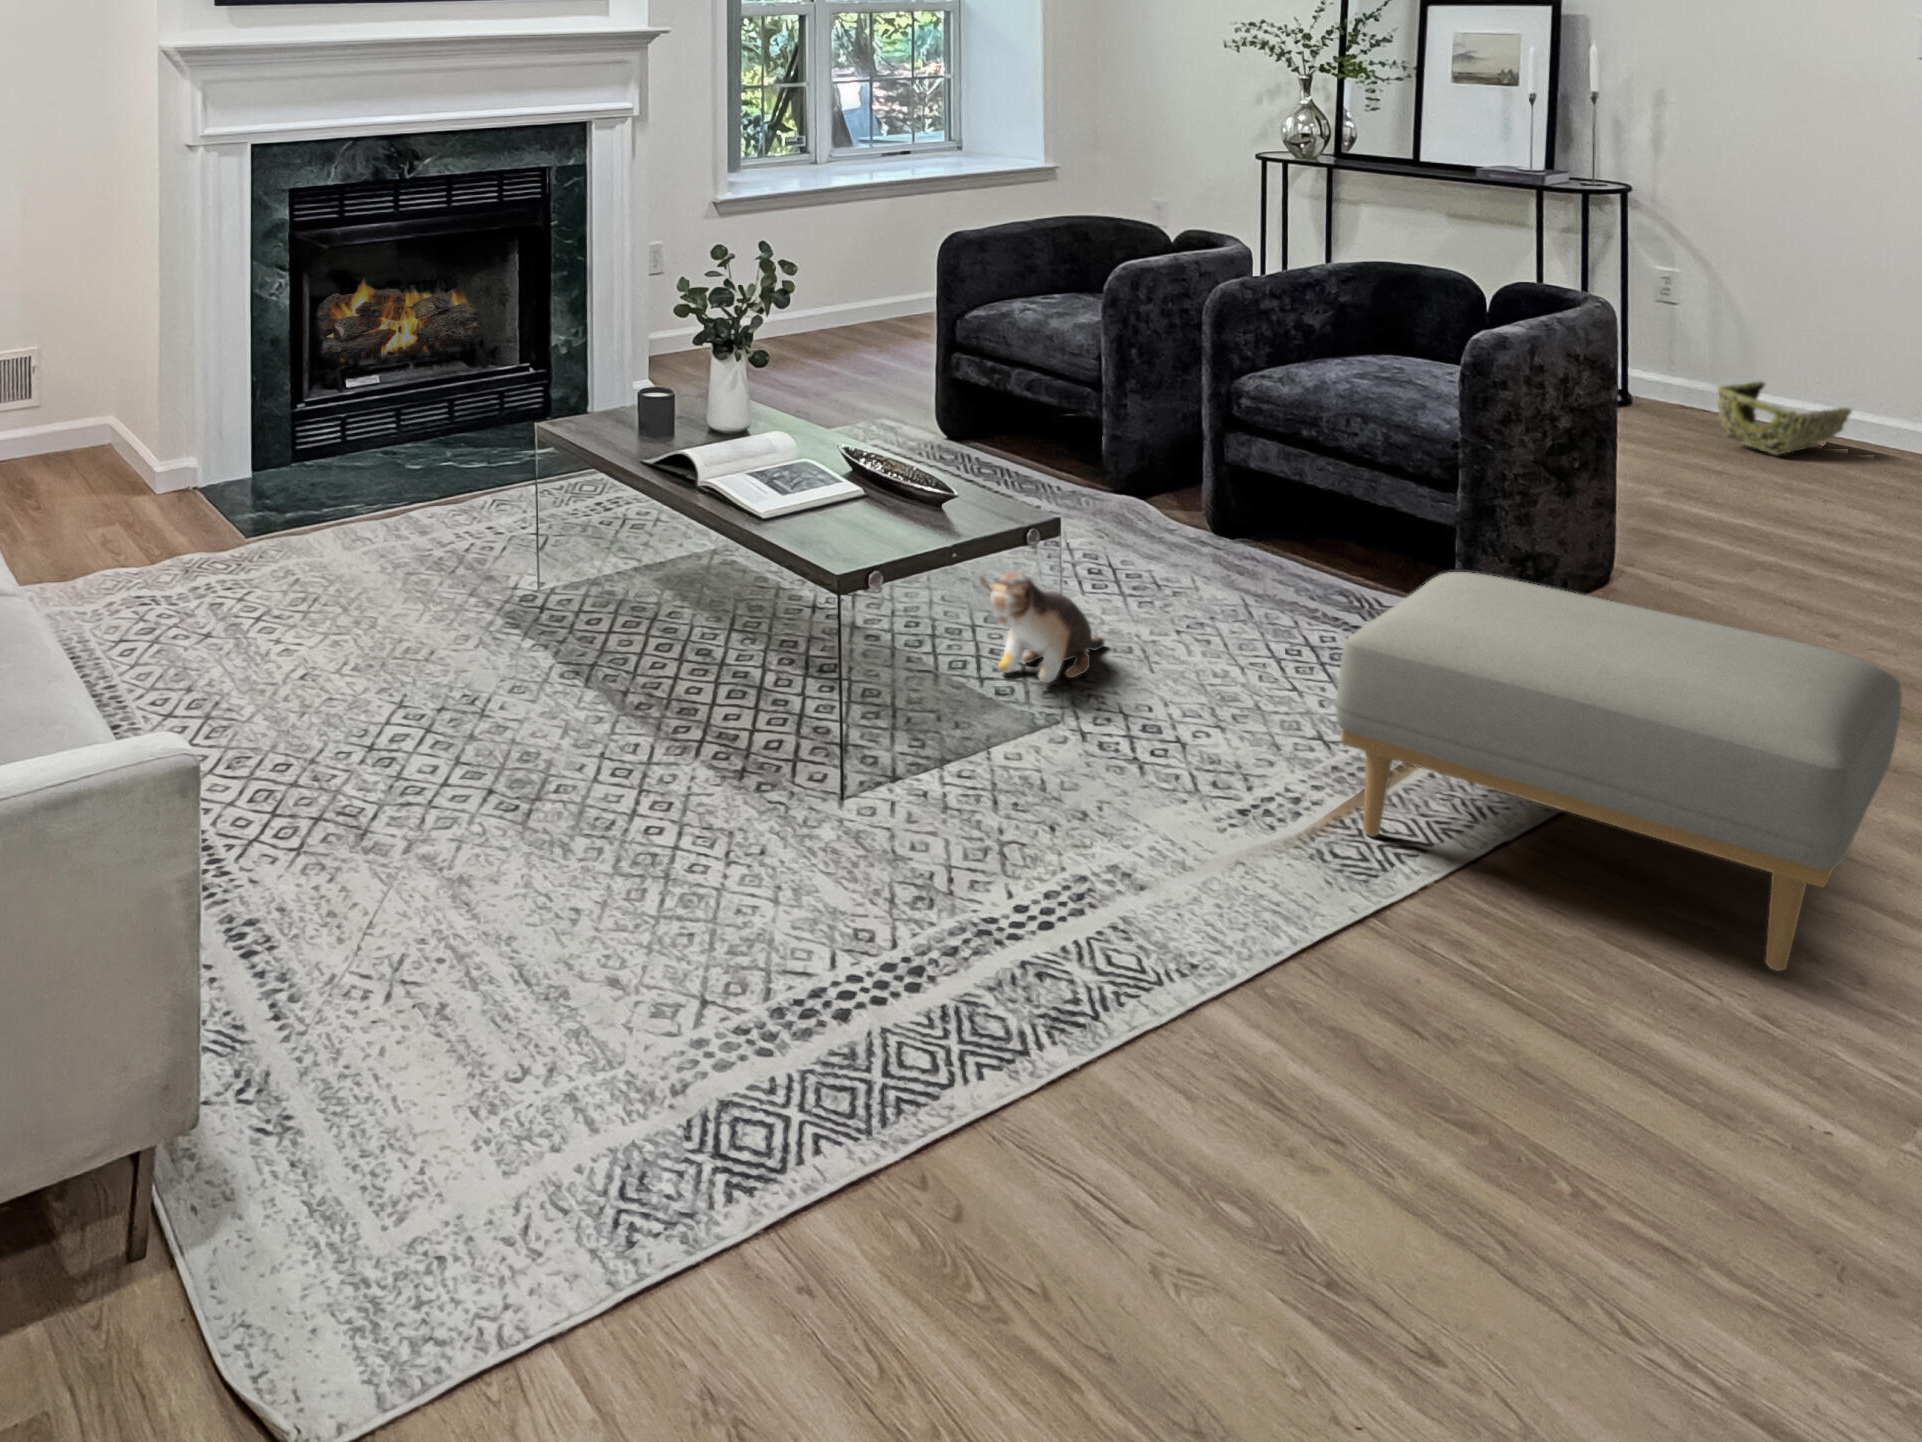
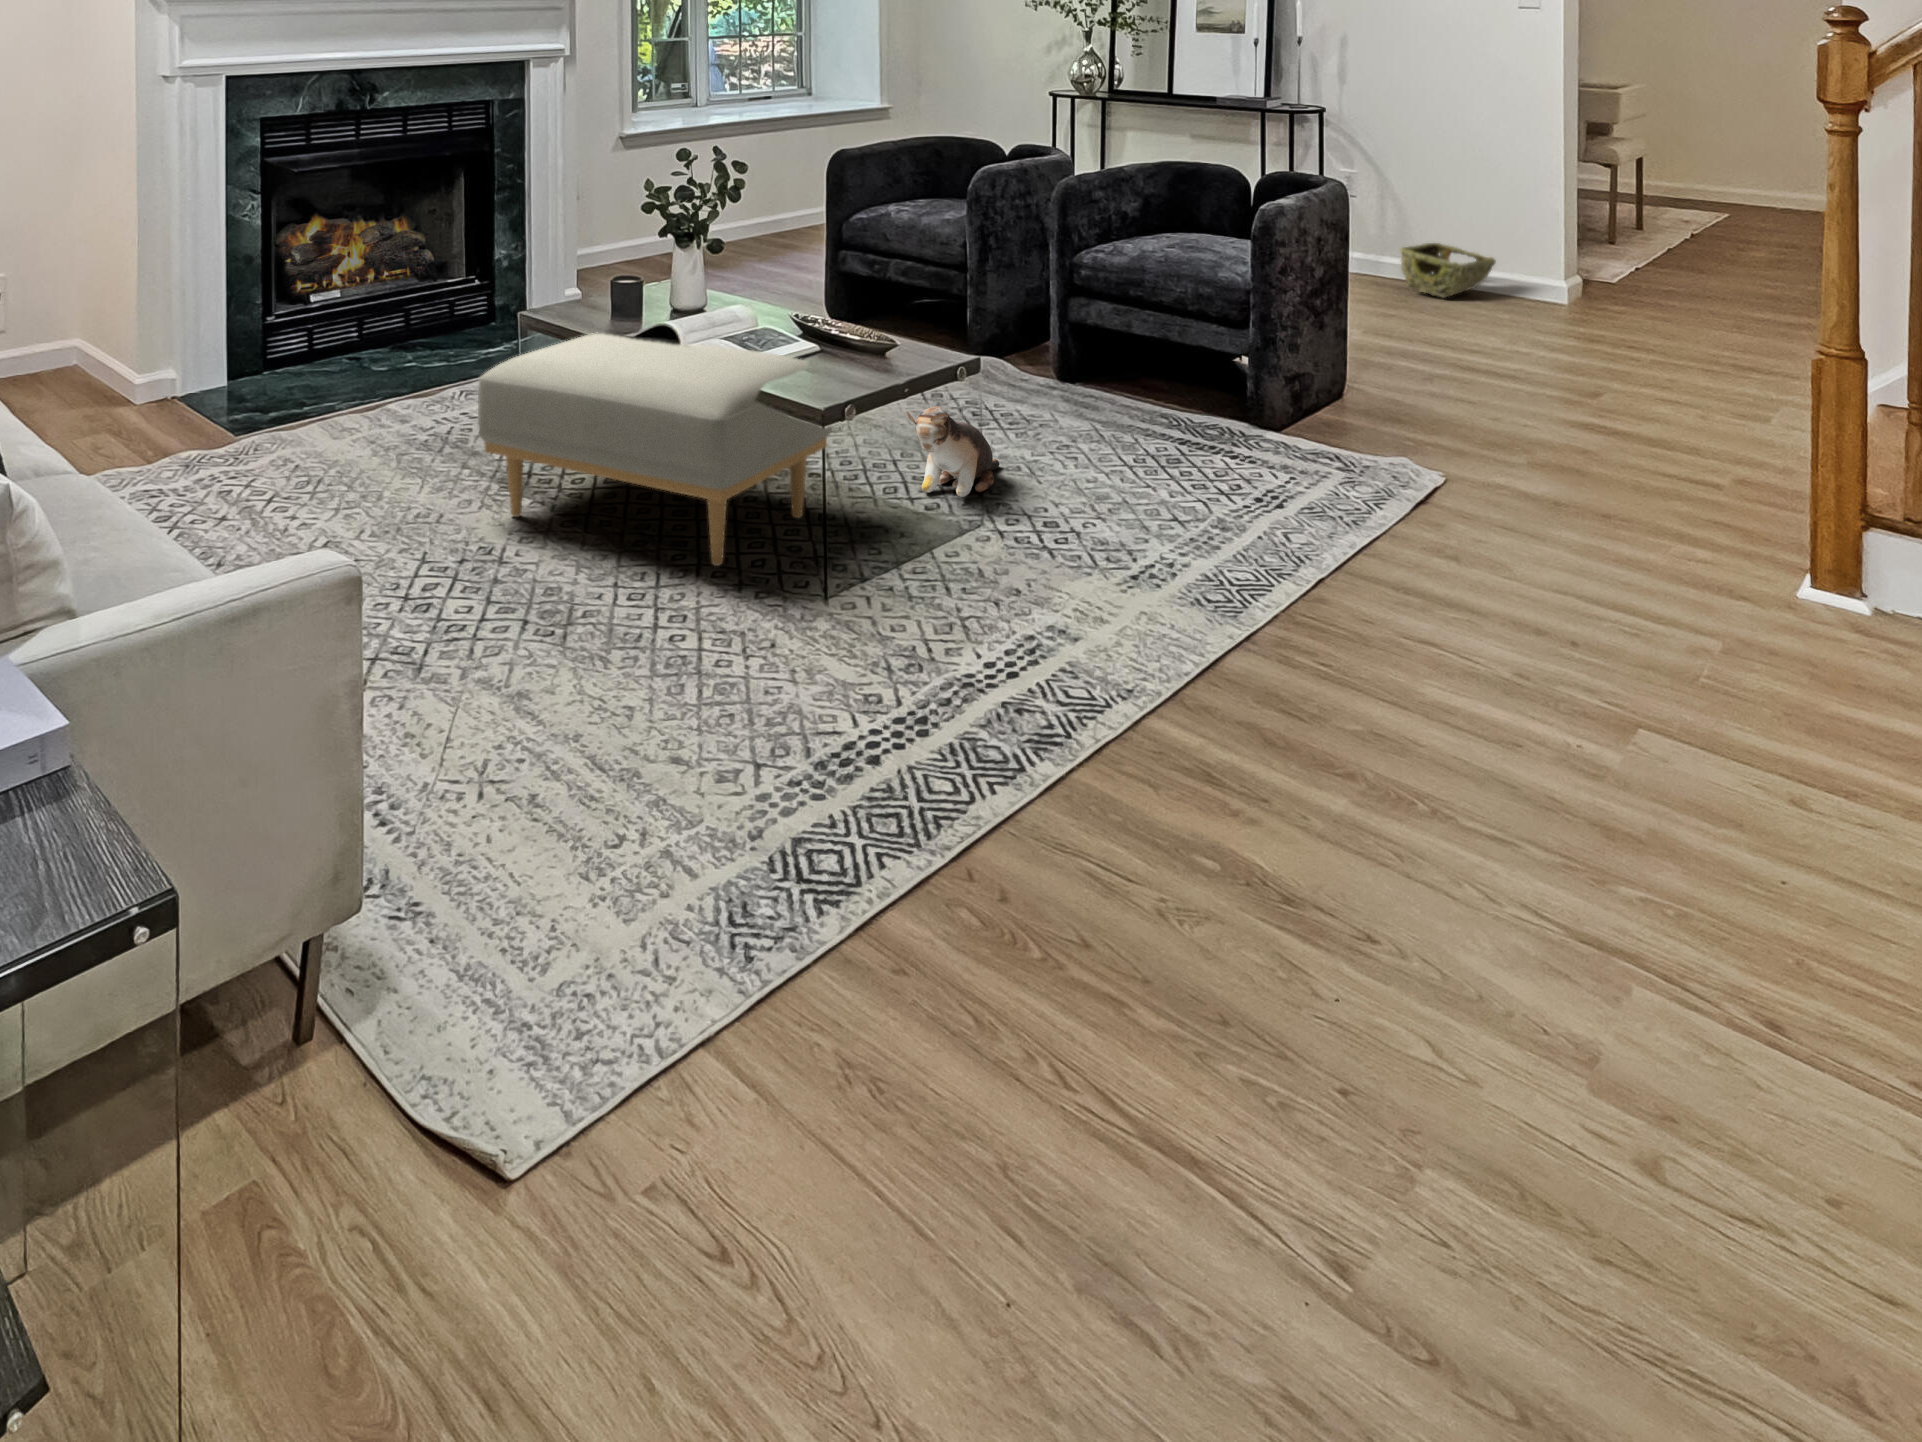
ottoman: present [1336,572,1902,971] -> present [478,334,832,566]

